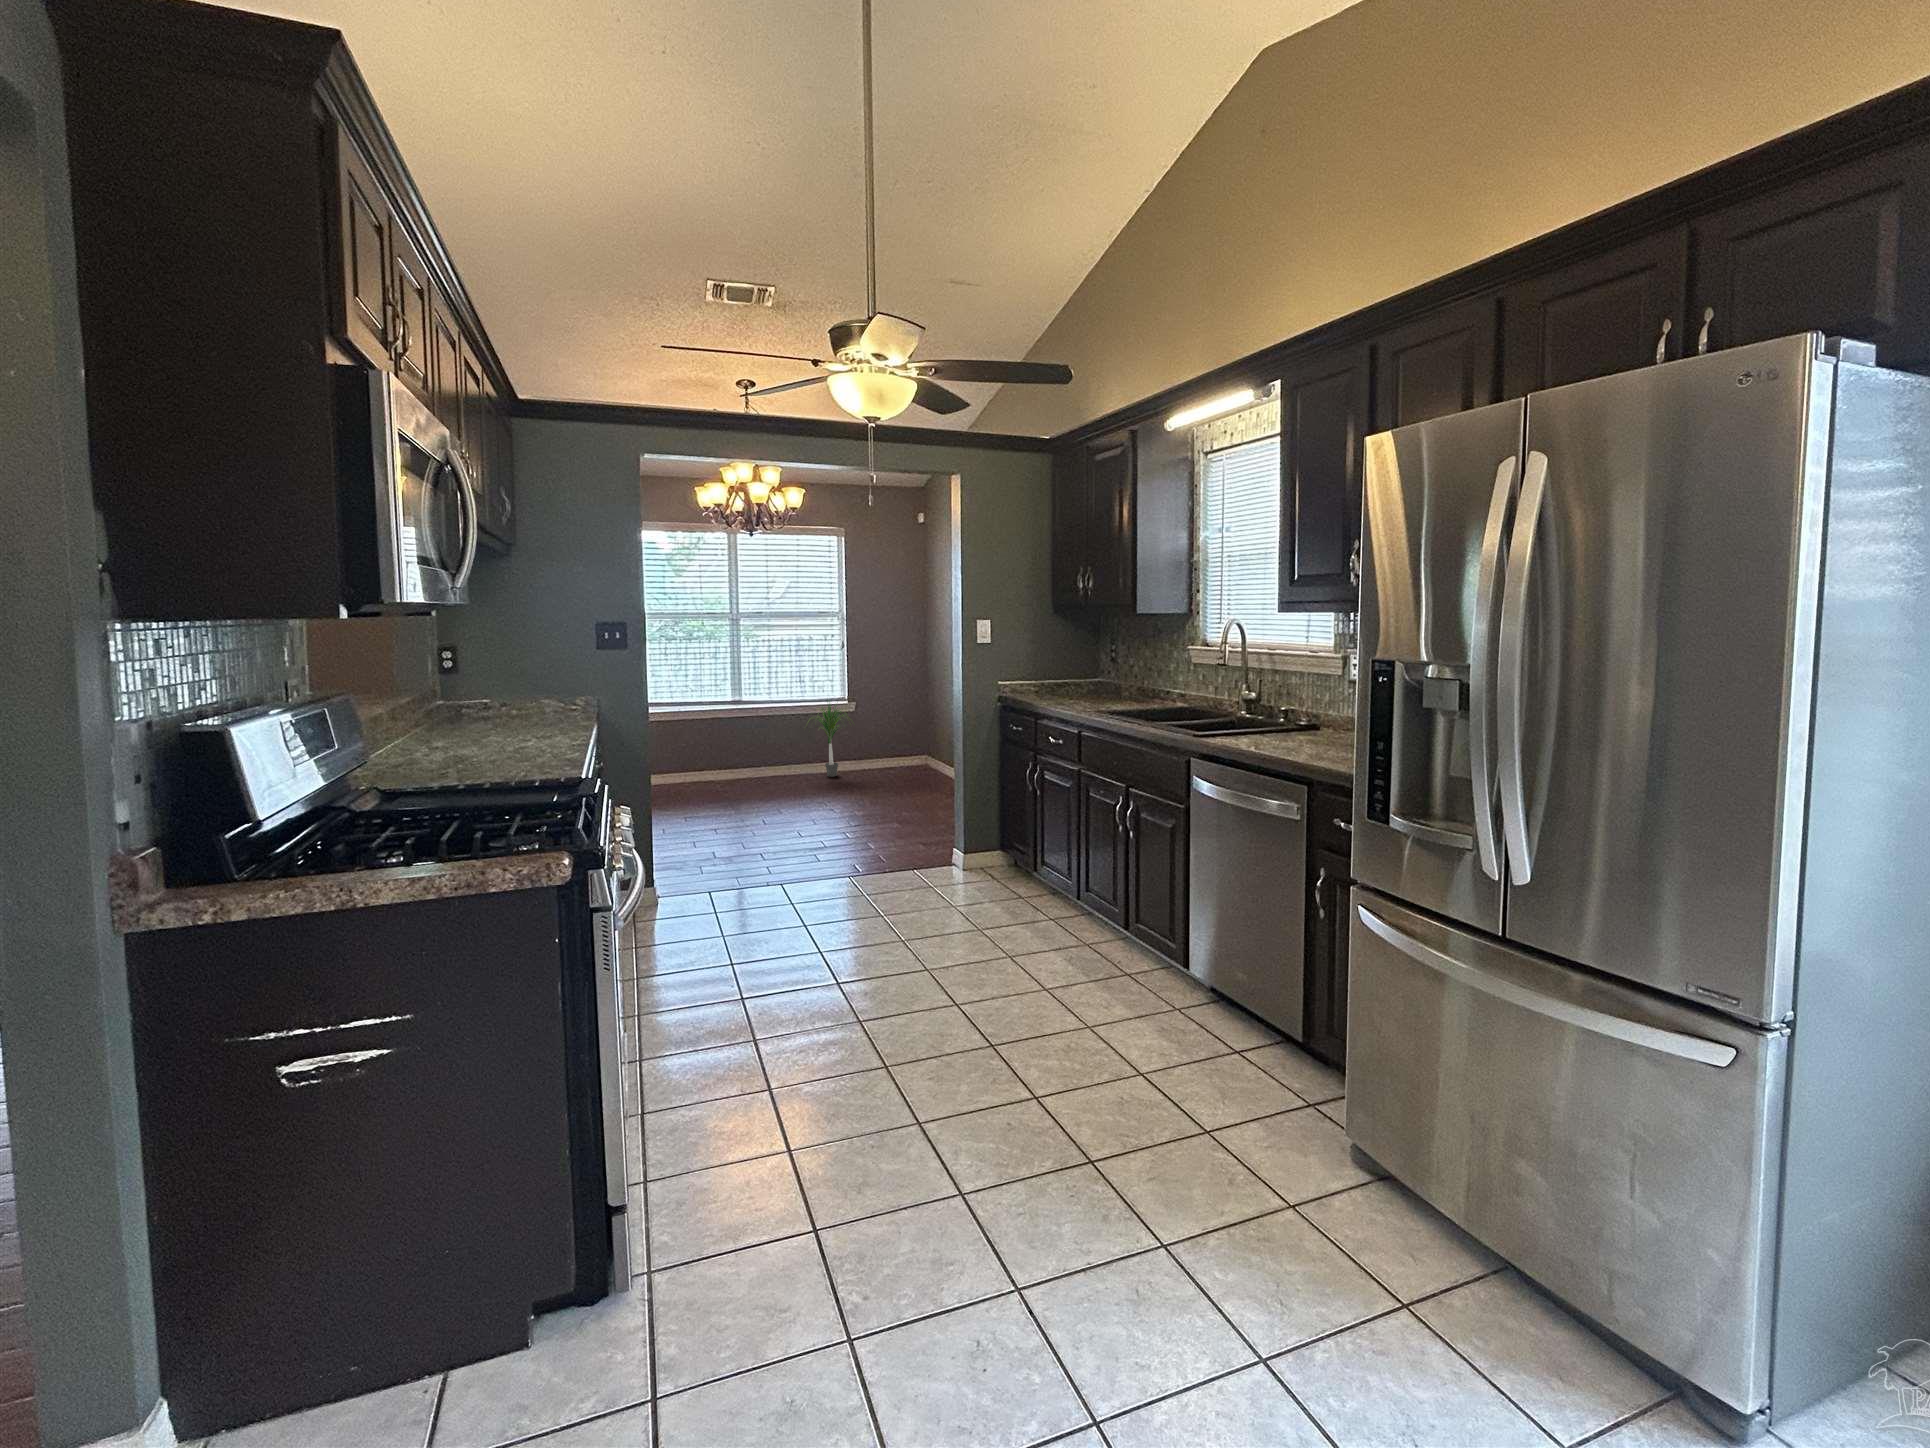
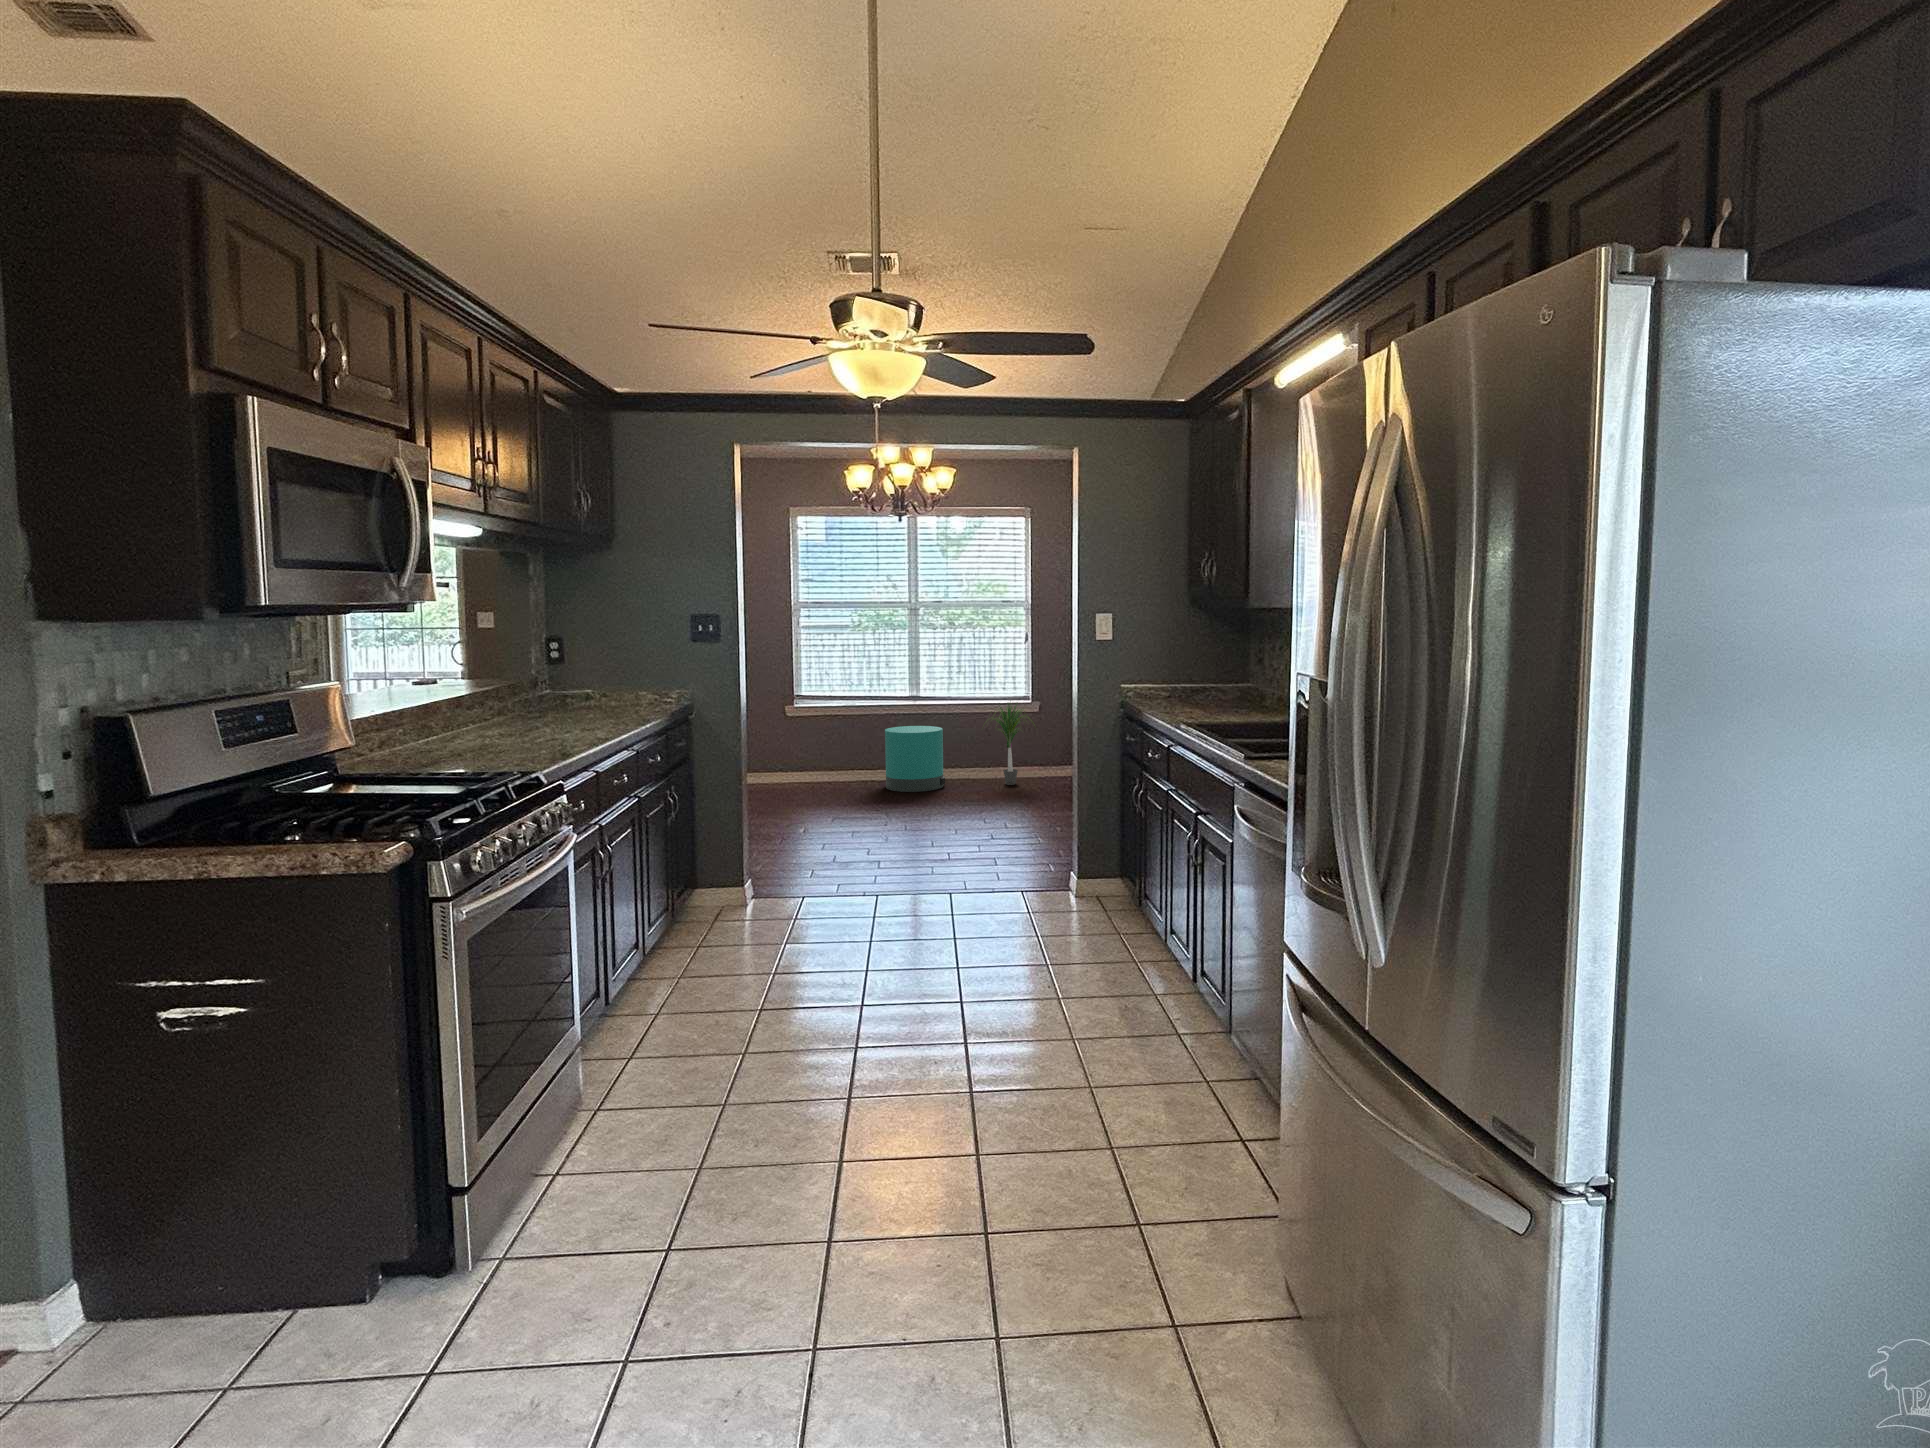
trash can: none [714,727,773,788] -> present [885,726,945,792]

